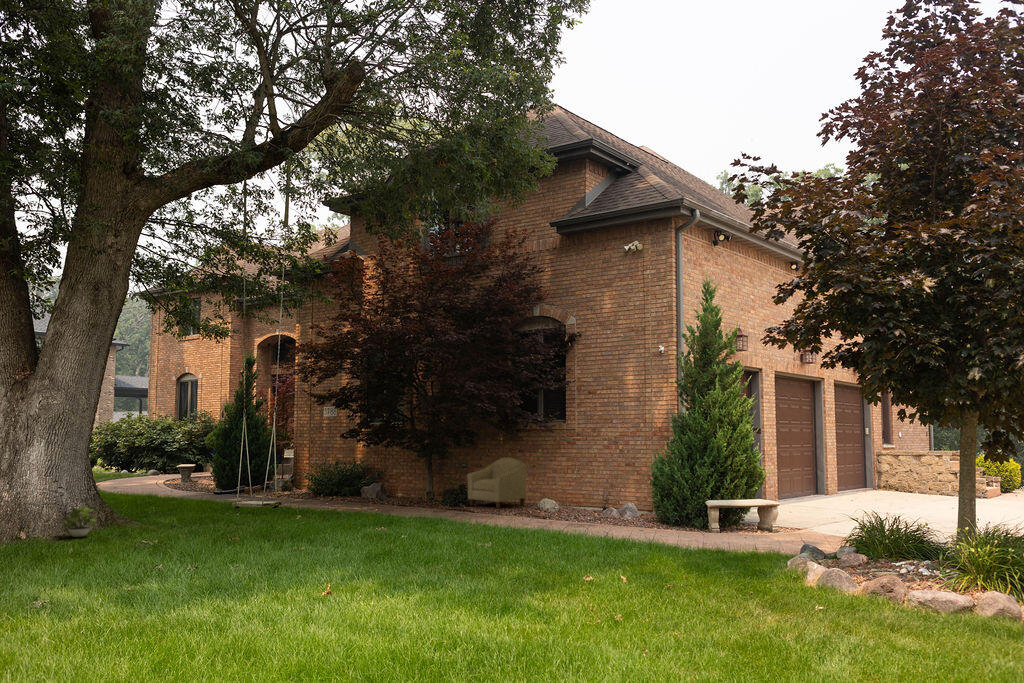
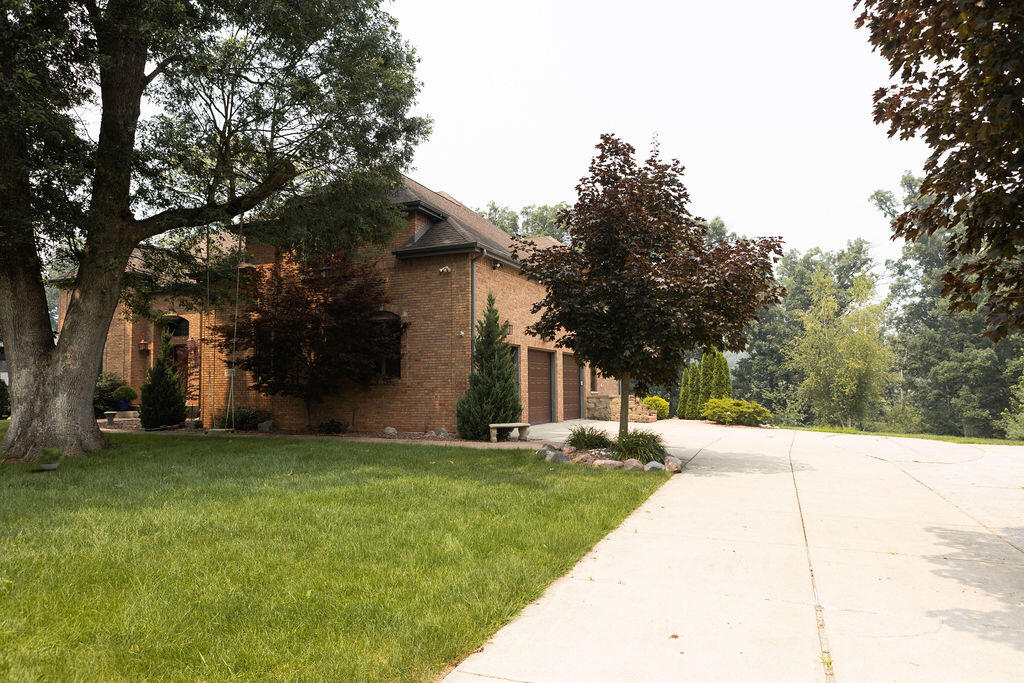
chair: present [467,457,526,508] -> none [333,405,374,438]

